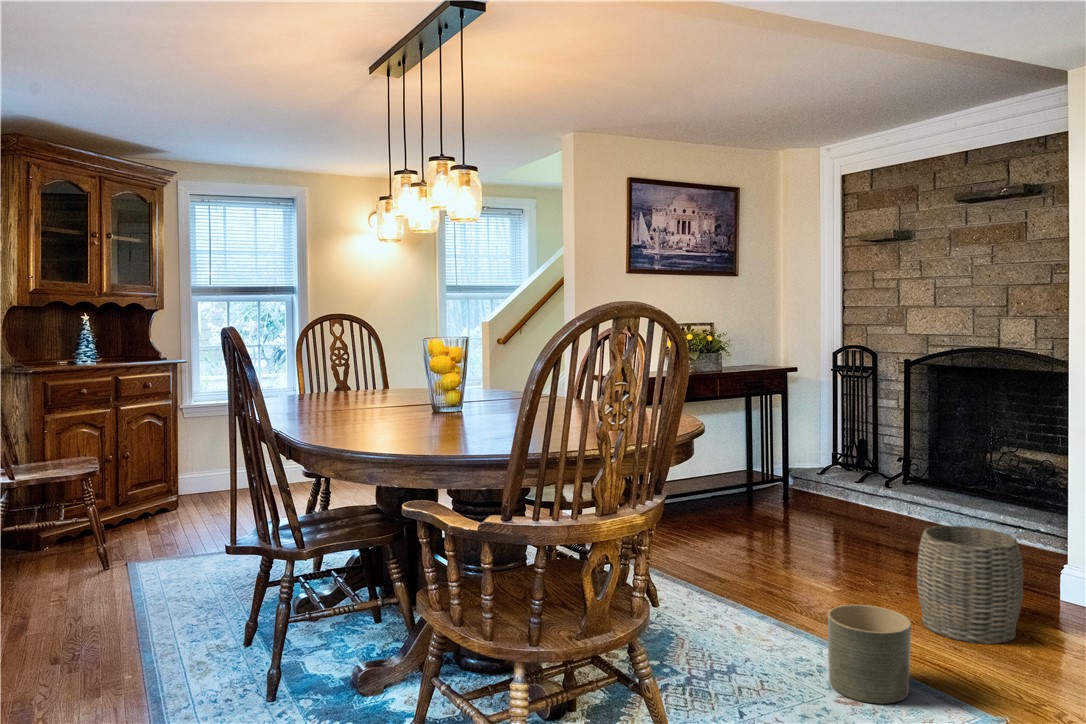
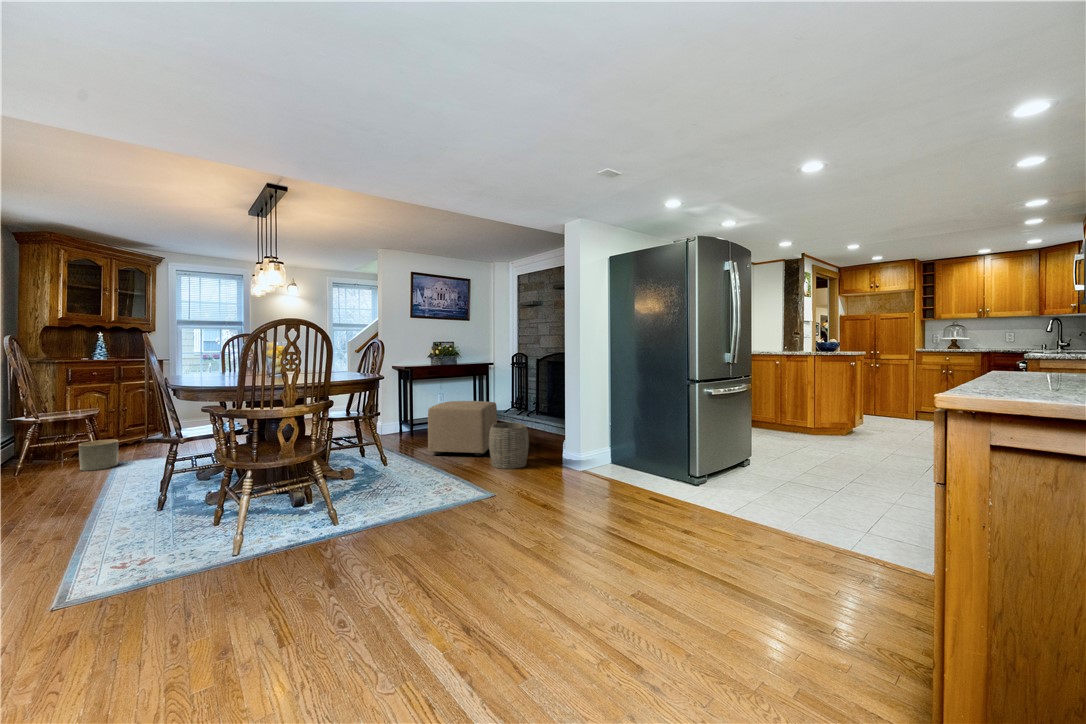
ottoman: none [741,461,881,595] -> present [428,401,497,456]
planter: present [828,605,911,704] -> present [79,440,118,471]

